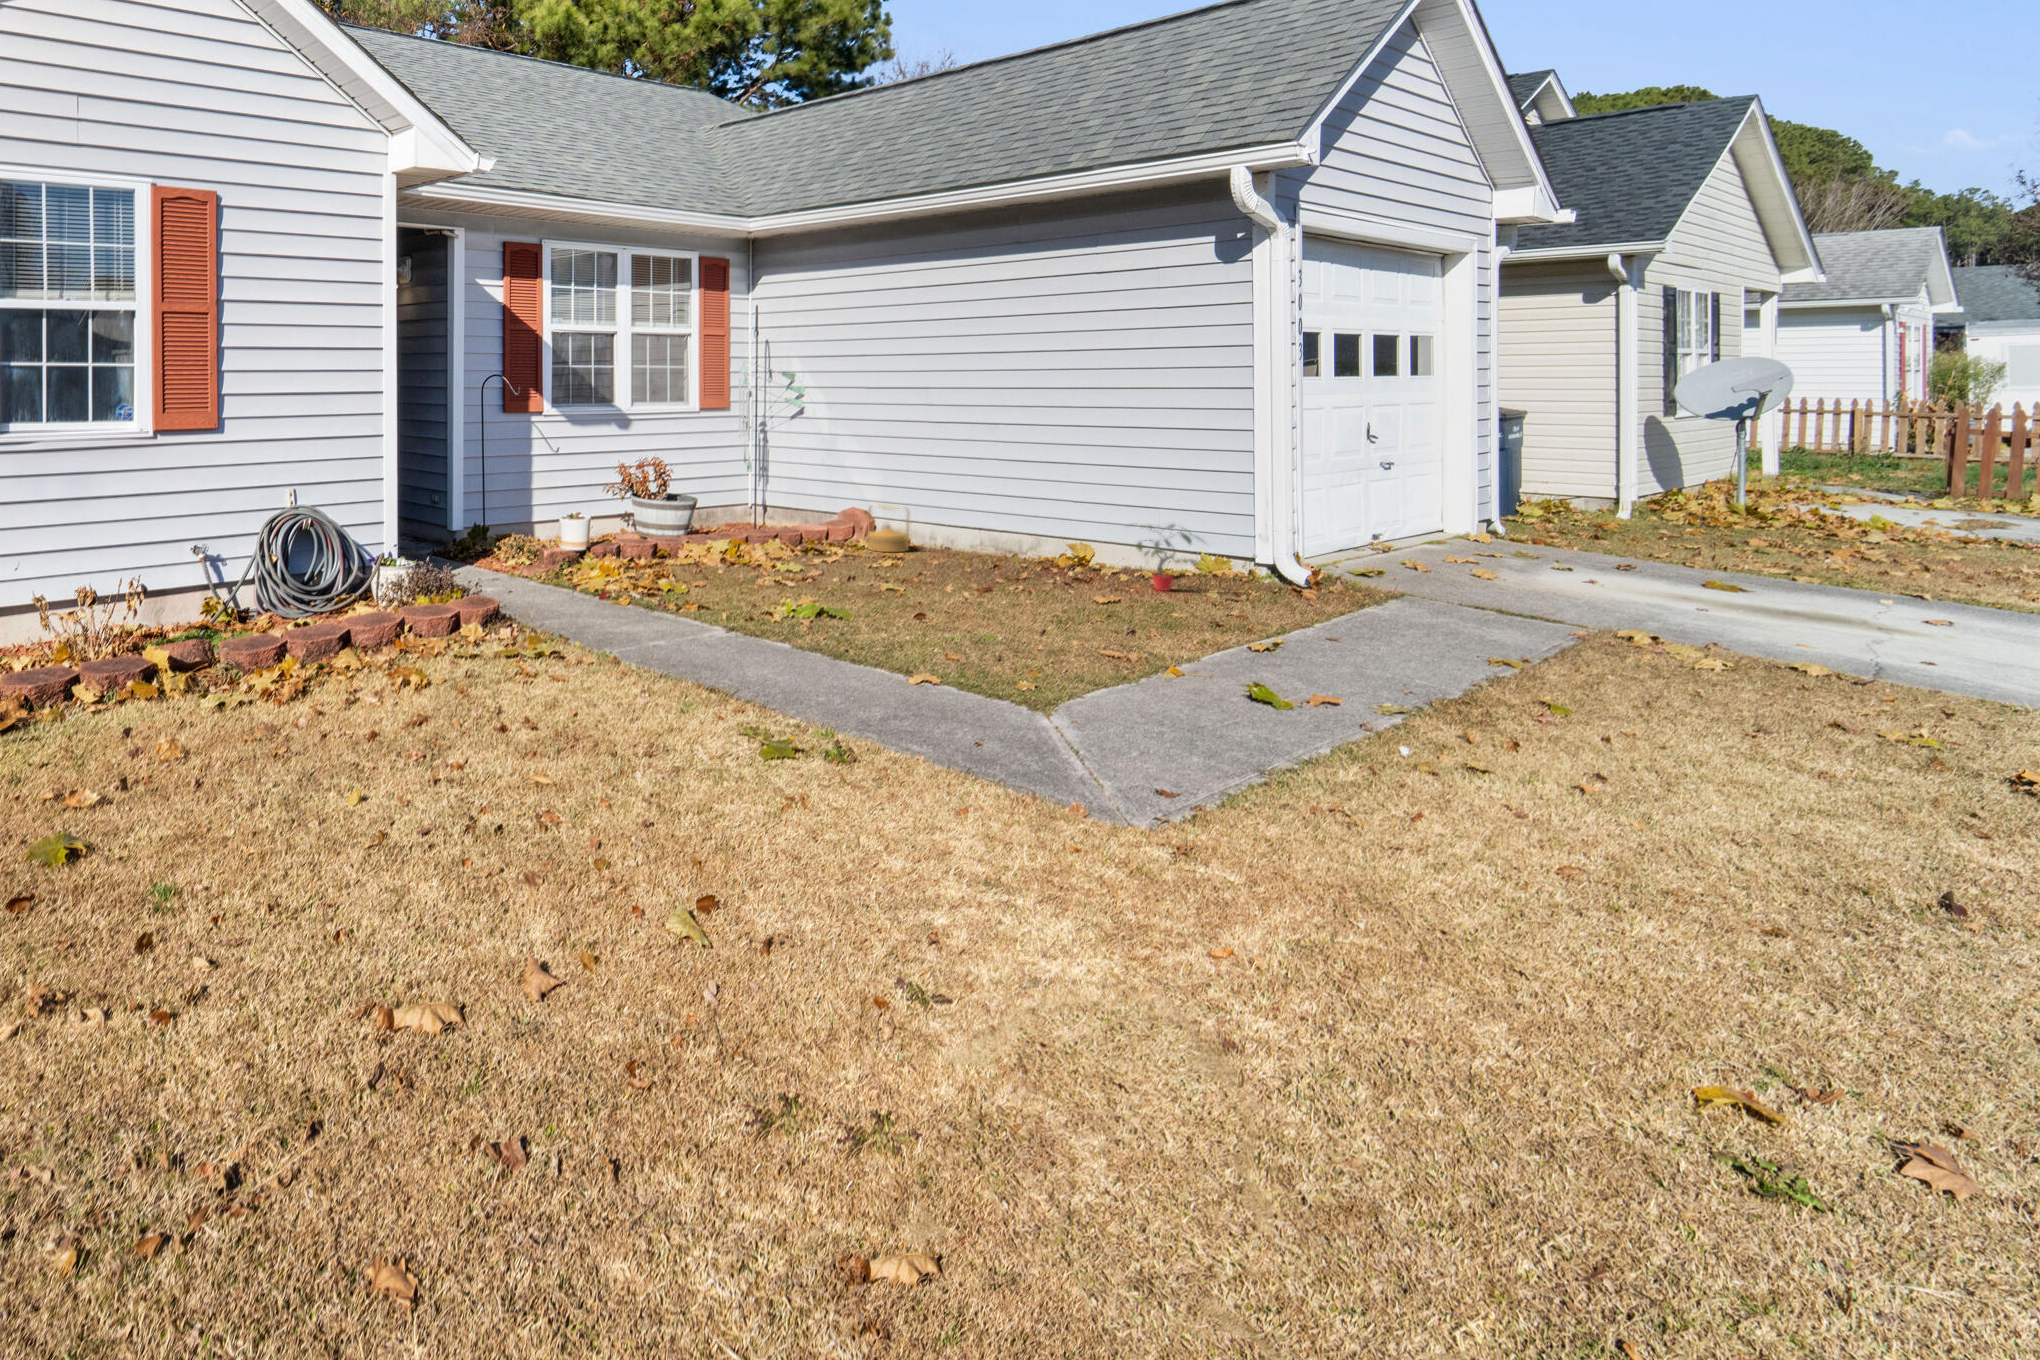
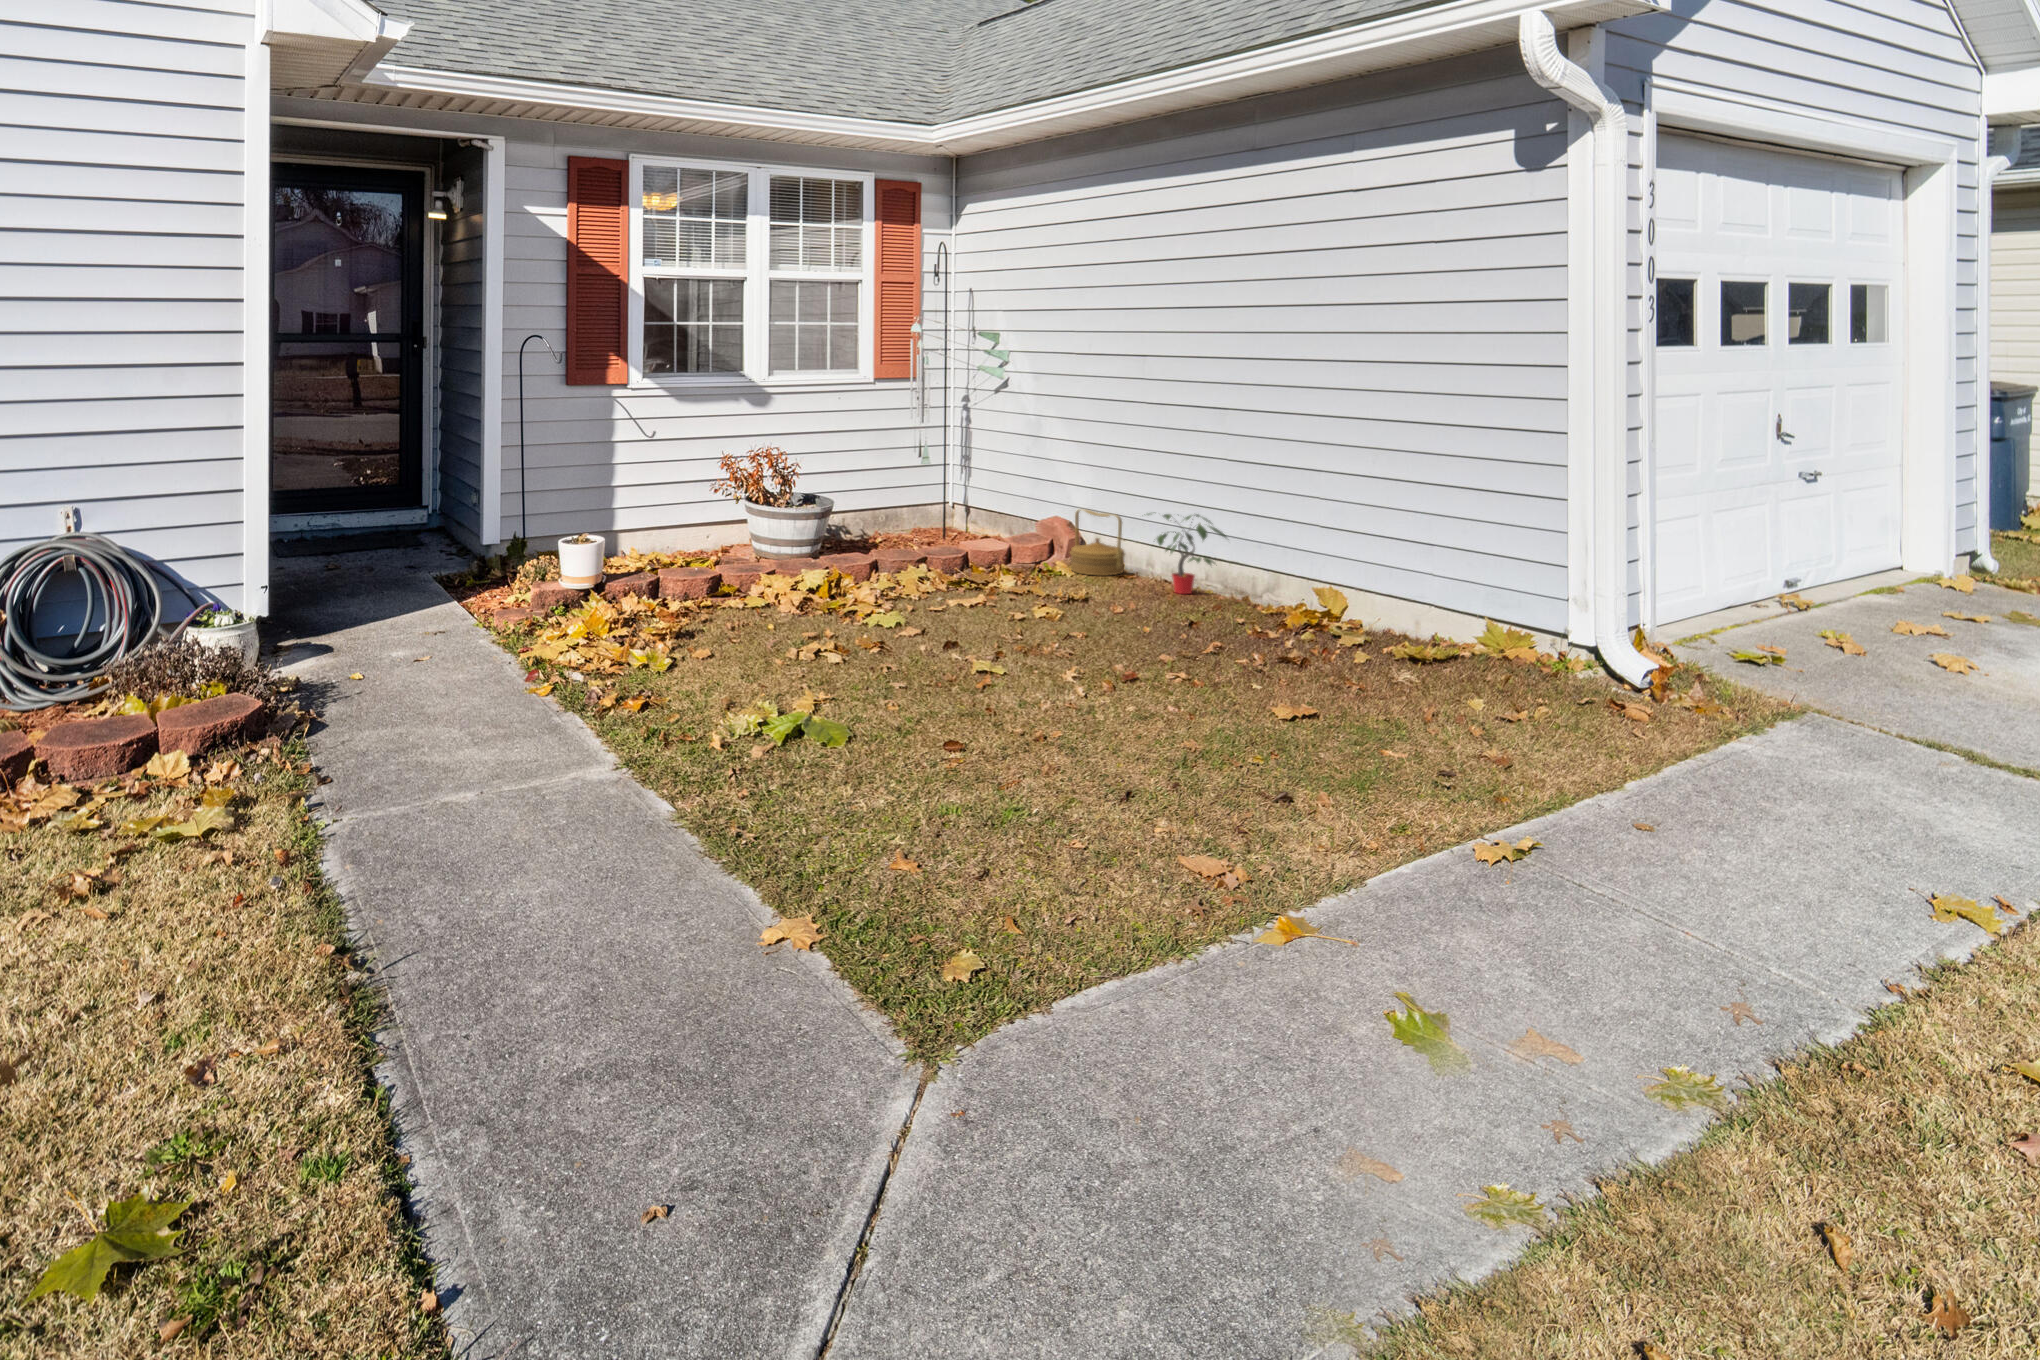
potted plant: present [1131,525,1196,591] -> present [1148,513,1226,594]

